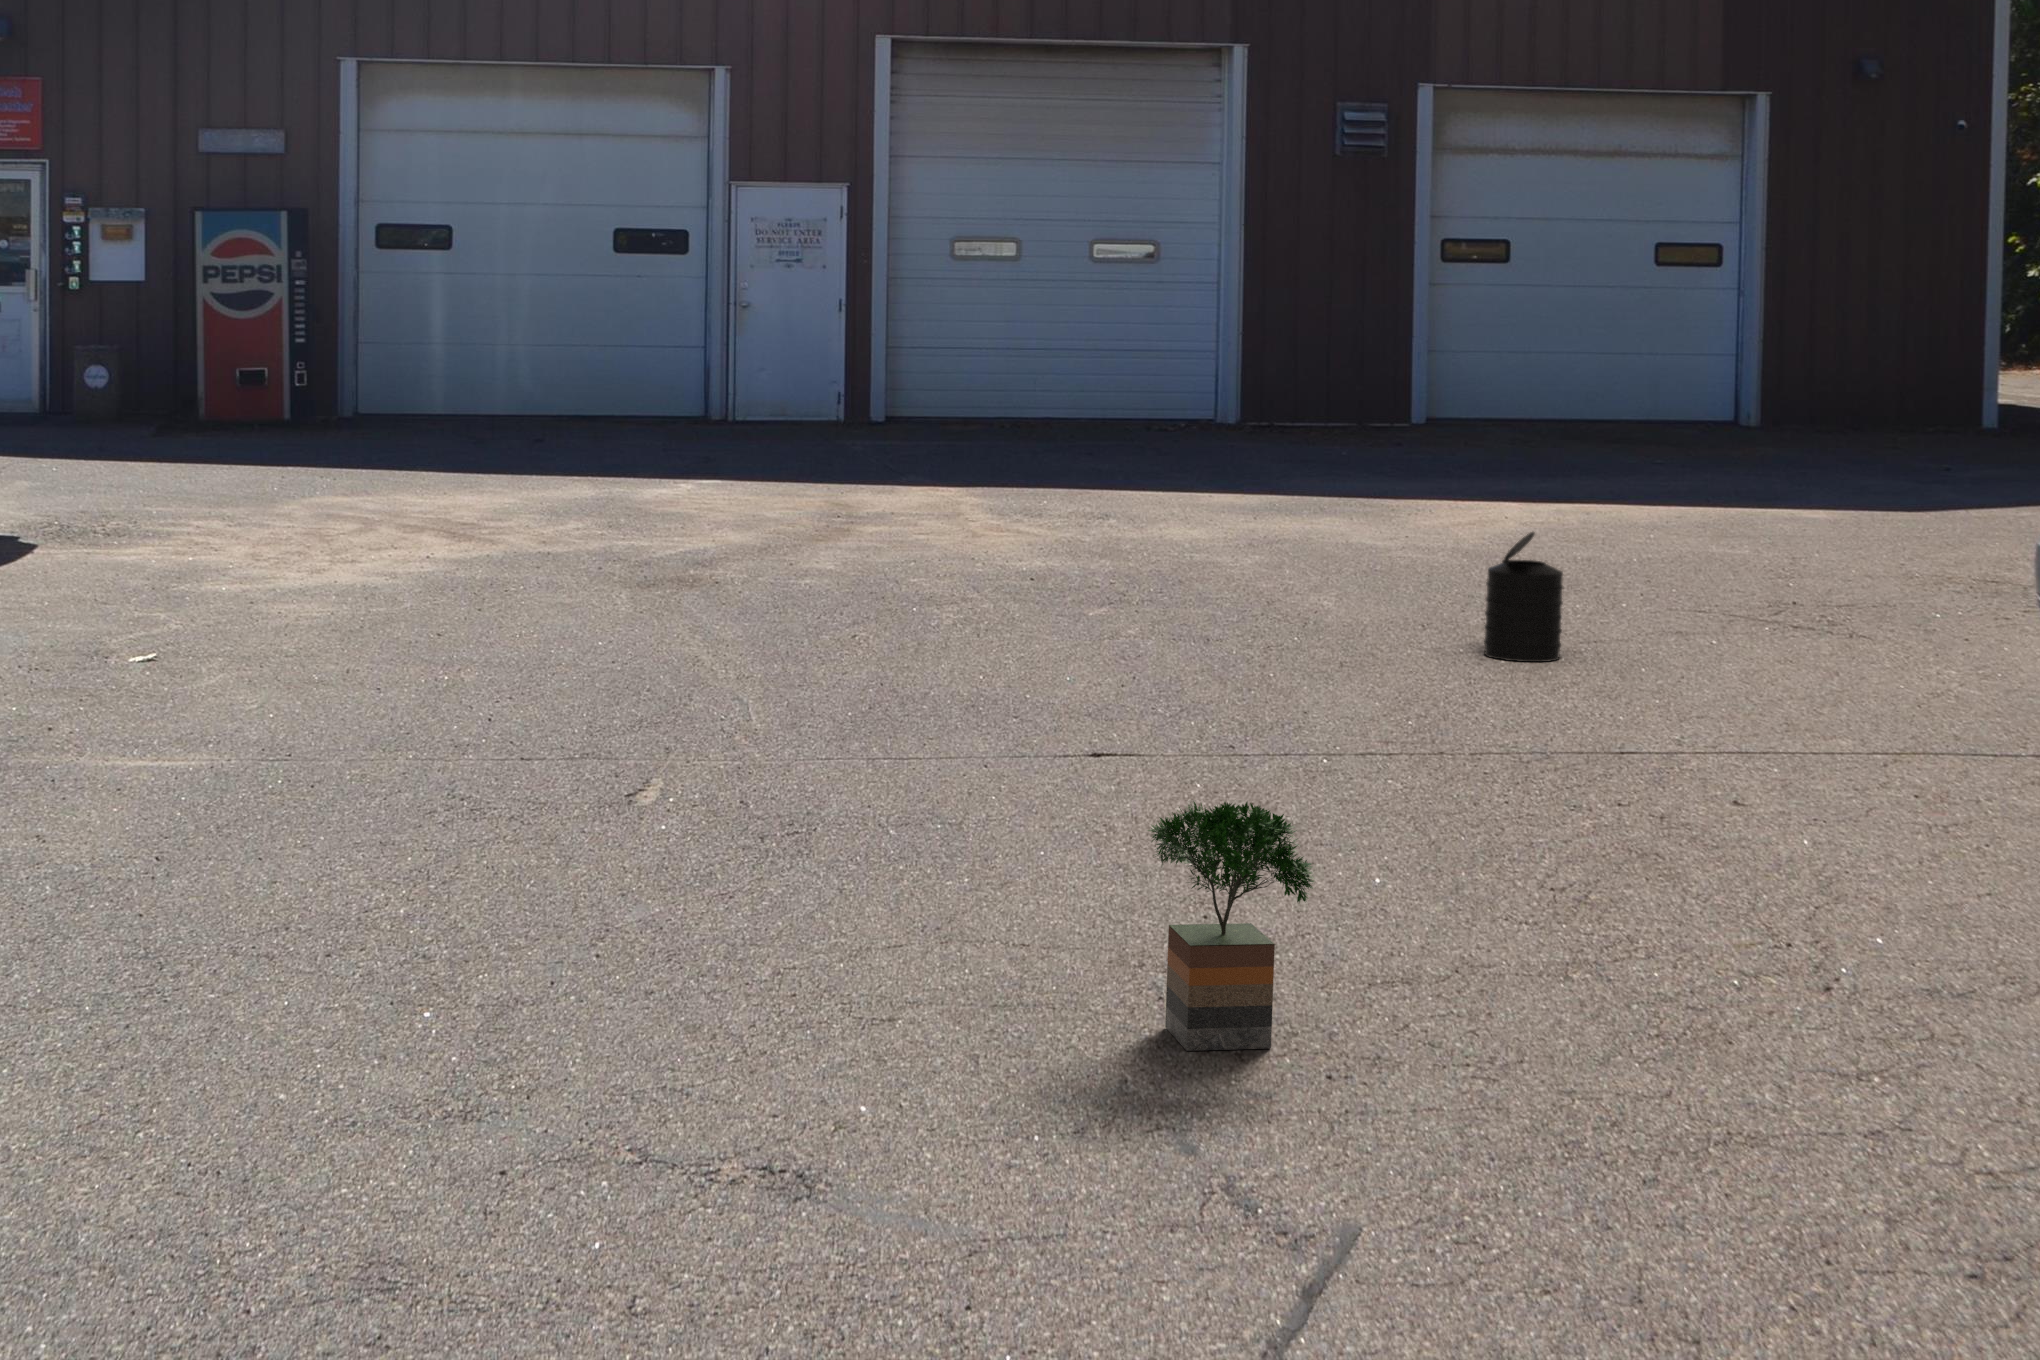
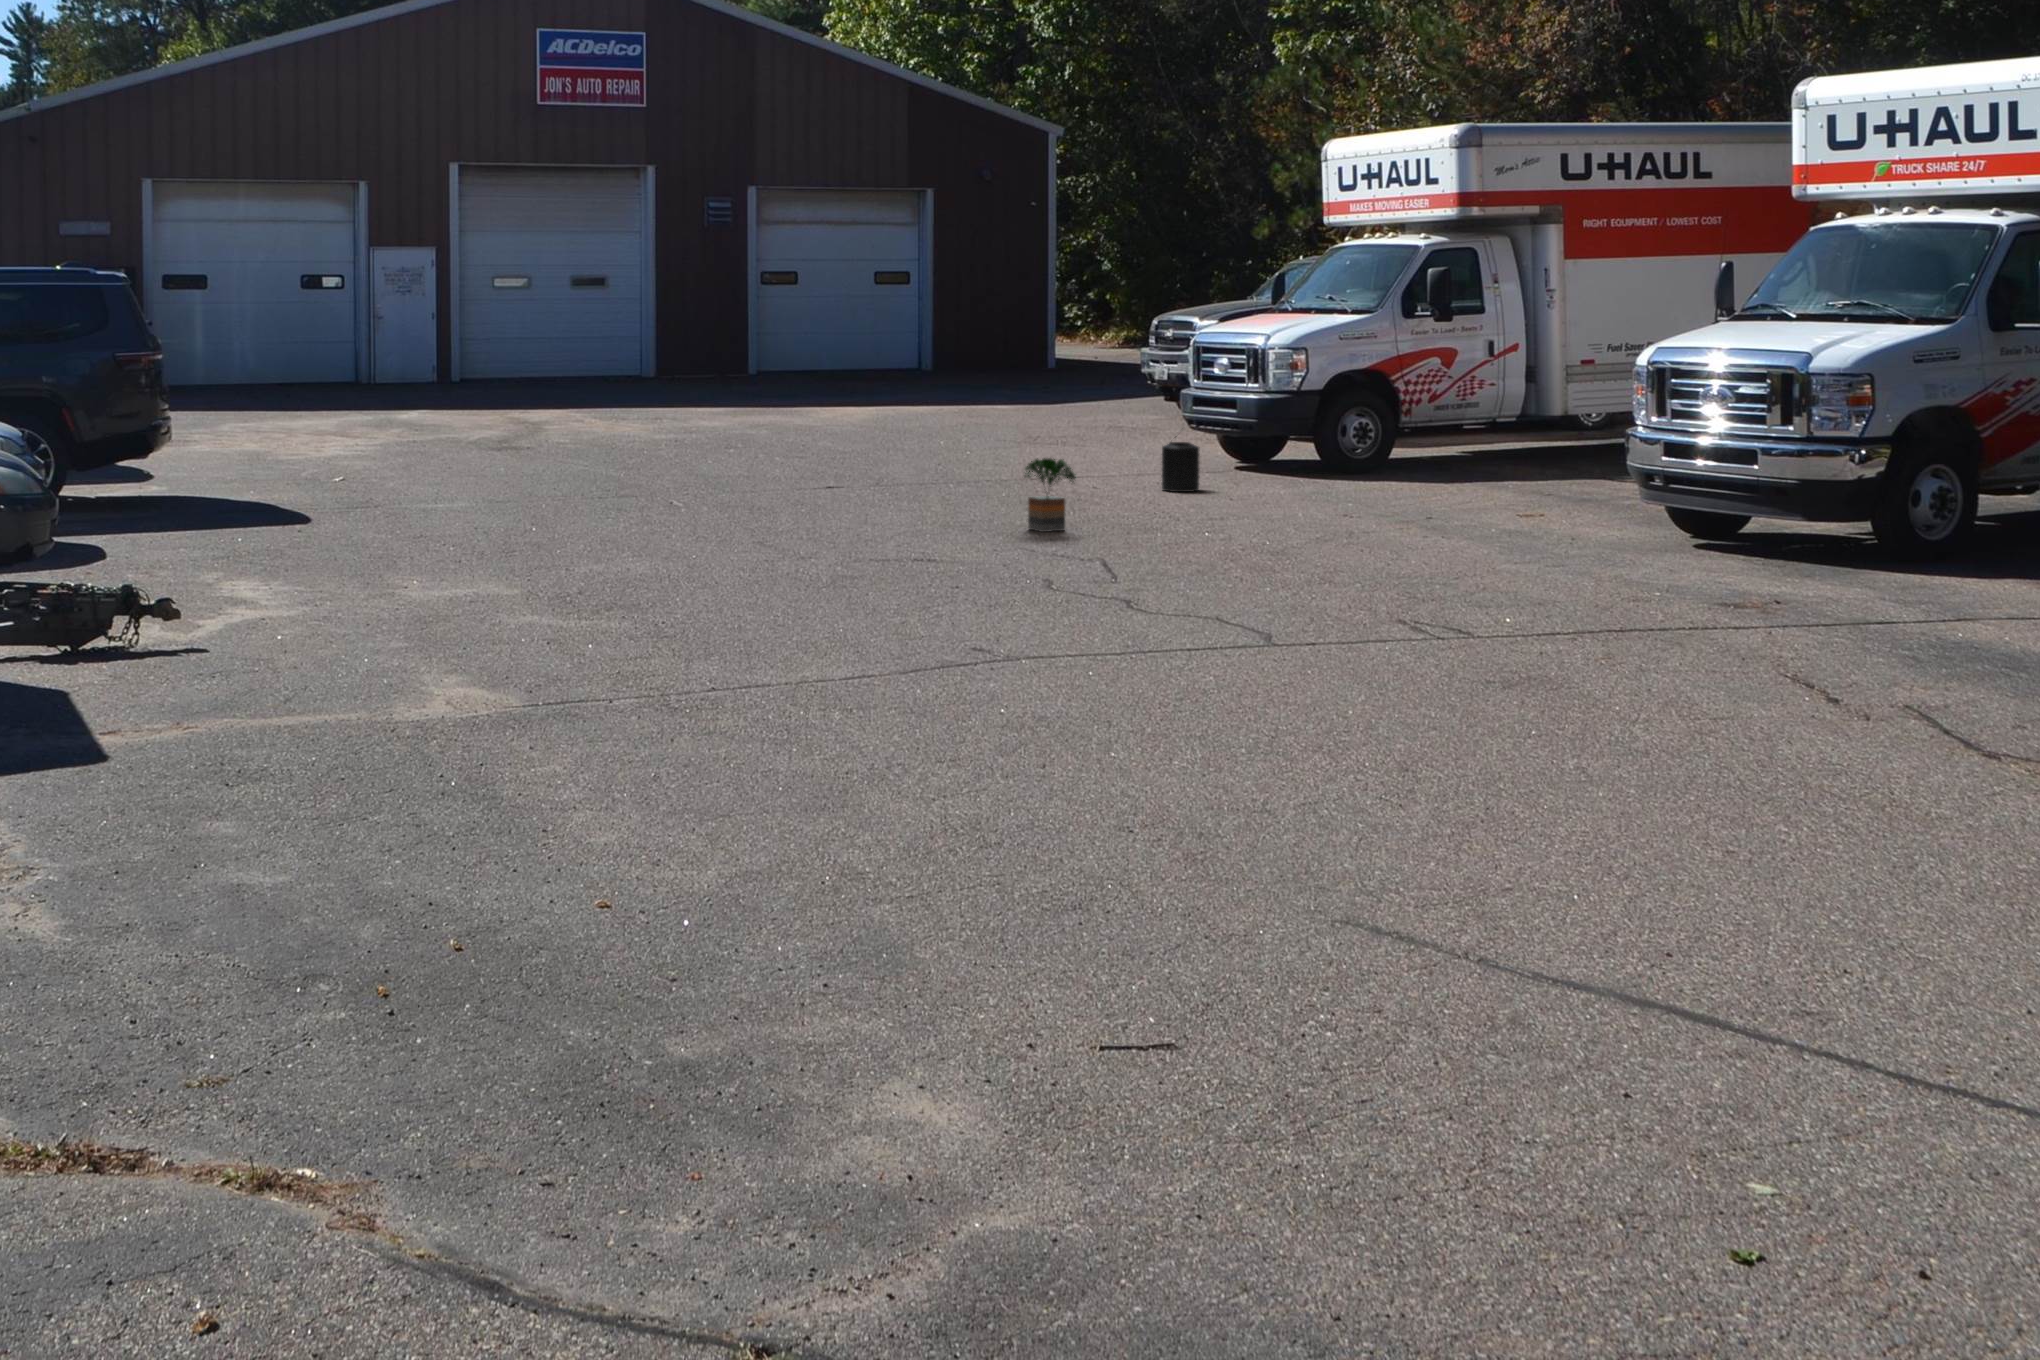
trash can: present [1484,532,1563,662] -> present [1162,442,1200,492]

